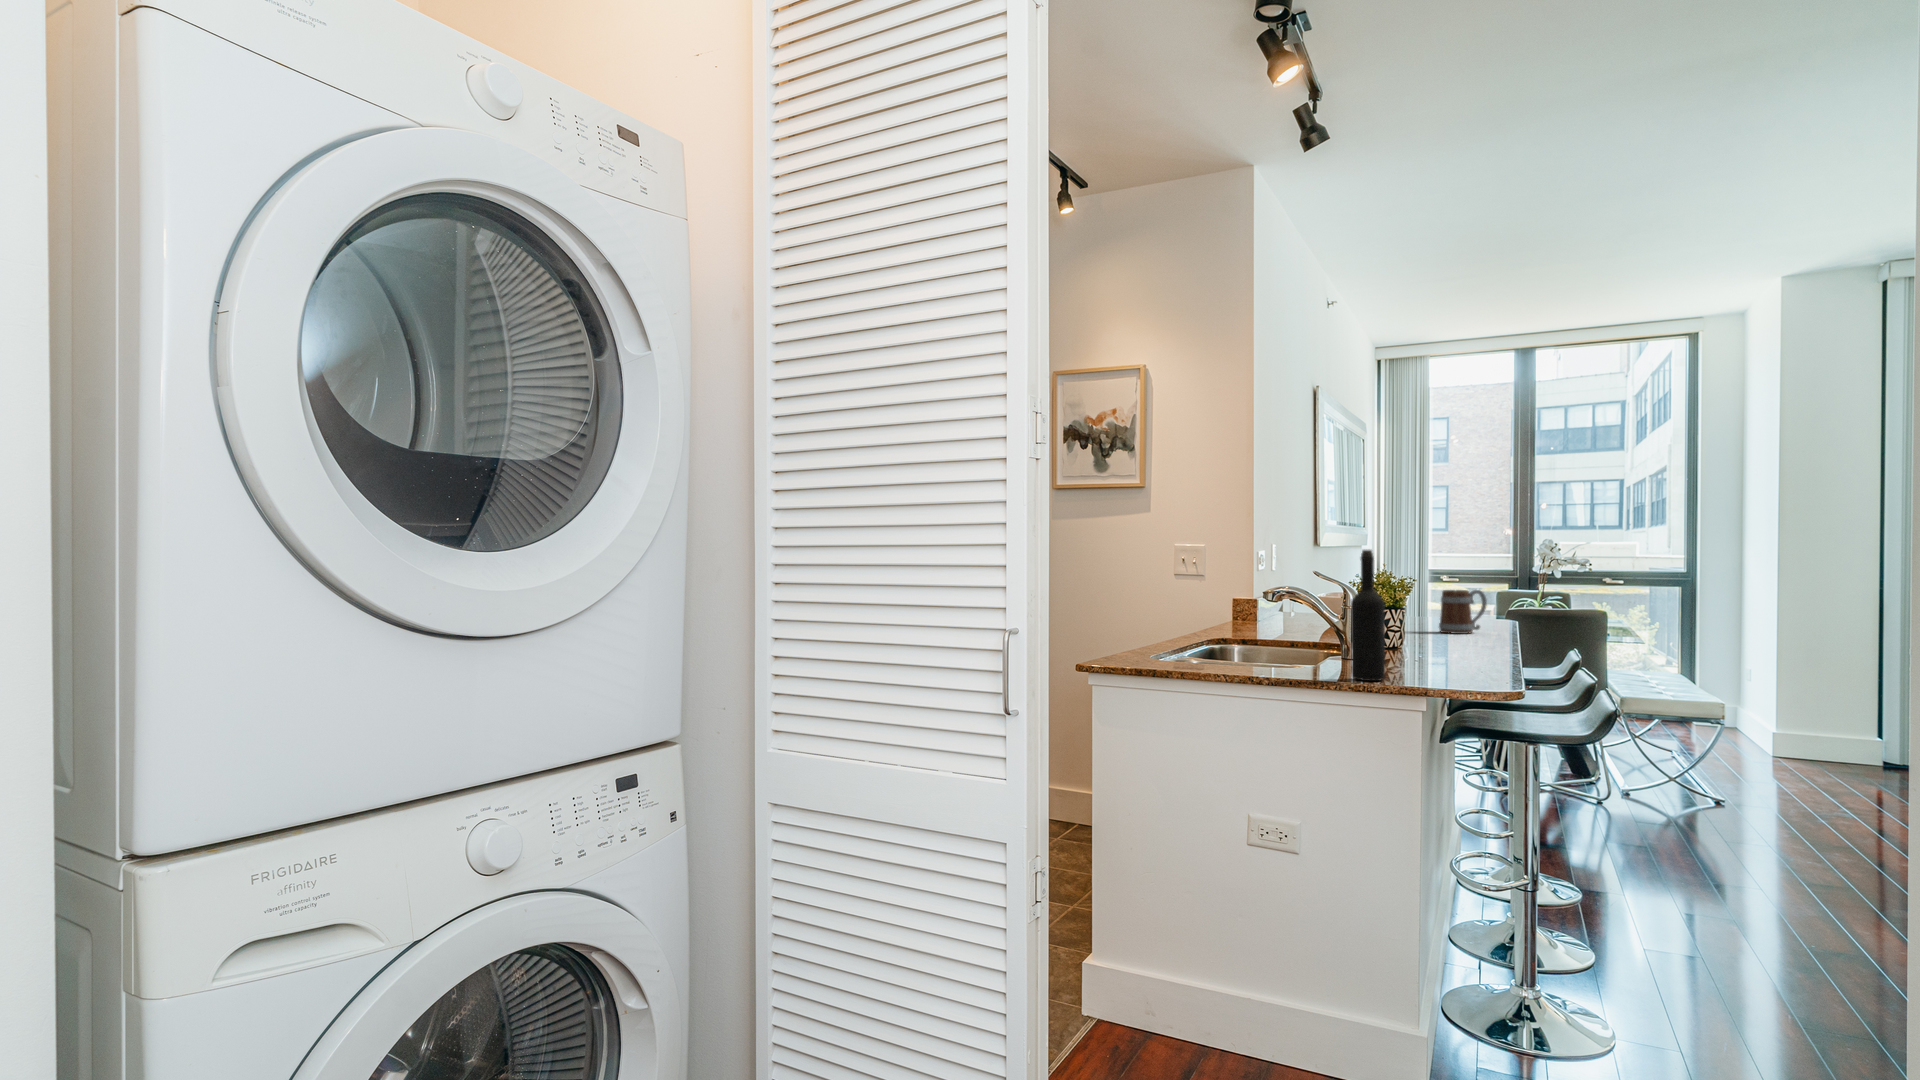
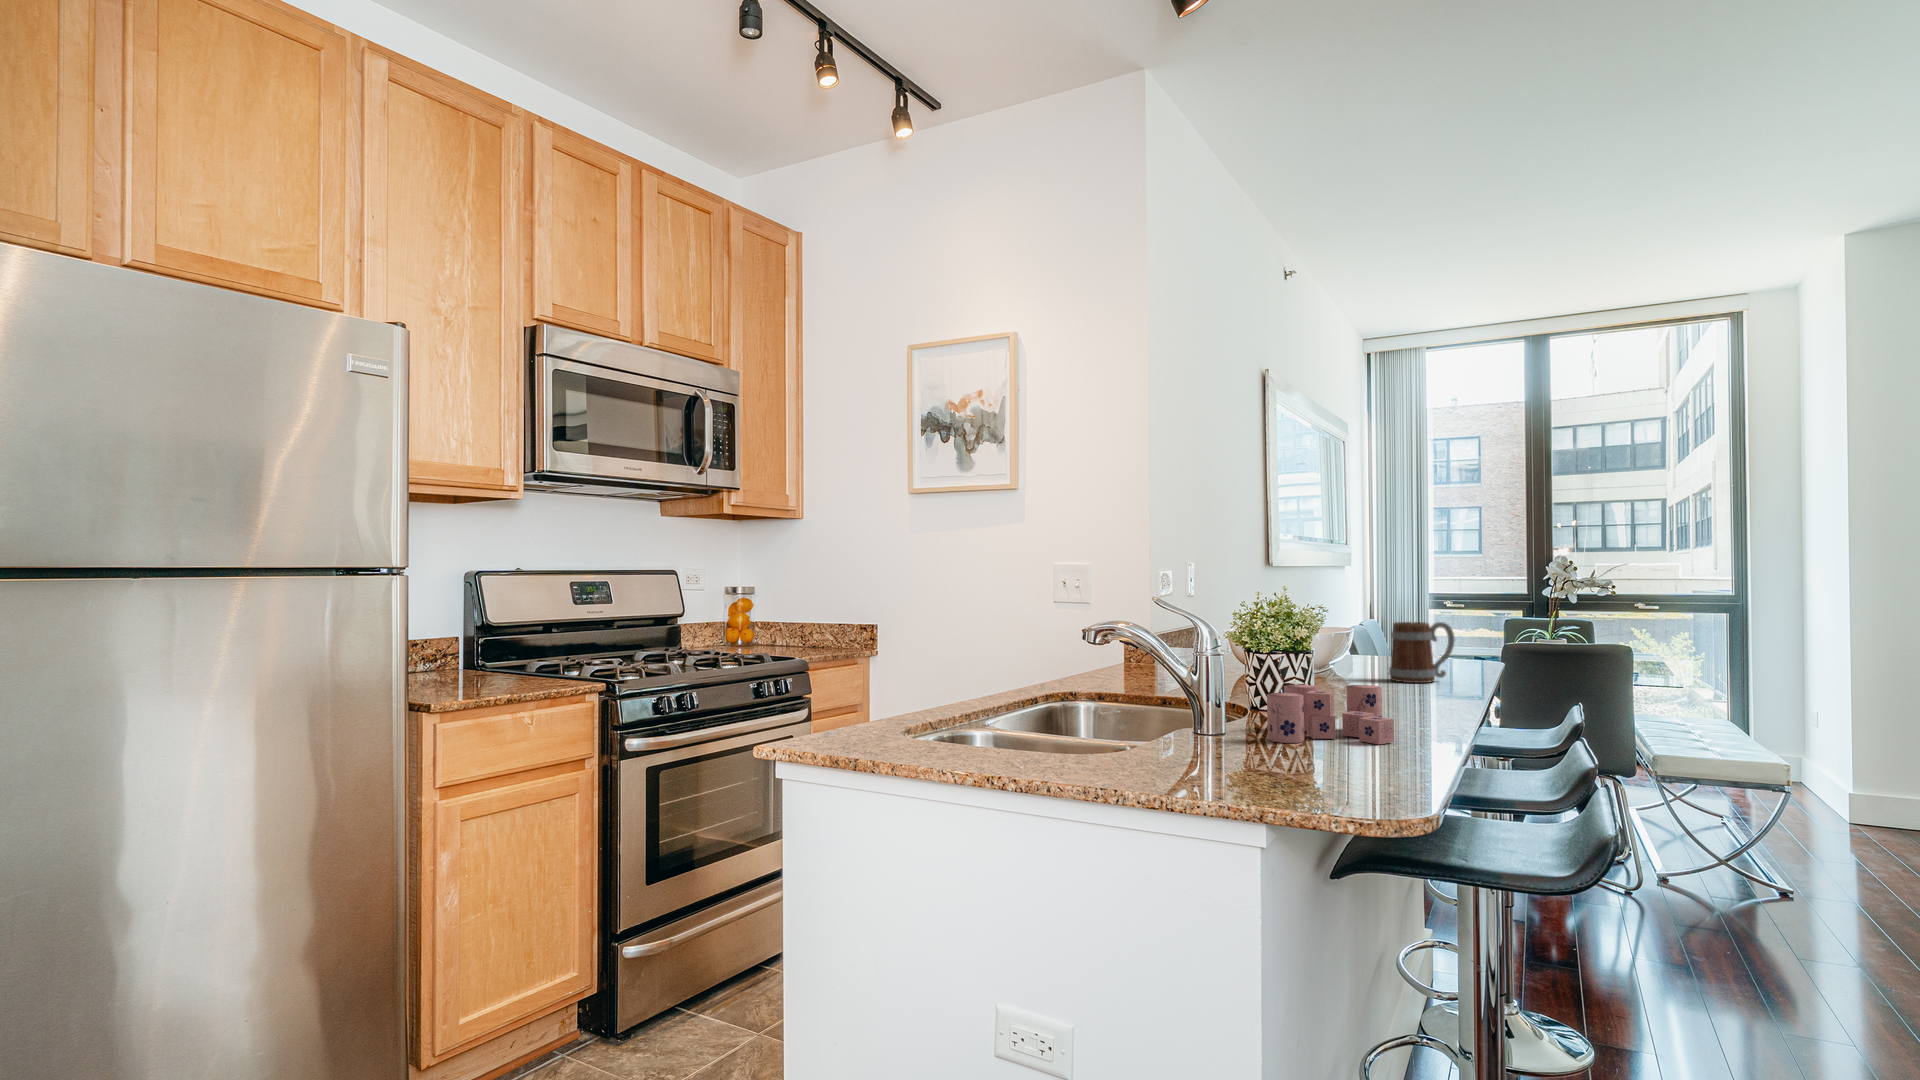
wine bottle: present [1351,550,1386,681] -> none [1153,559,1210,786]
candle: none [1393,629,1474,664] -> present [1267,685,1394,744]

